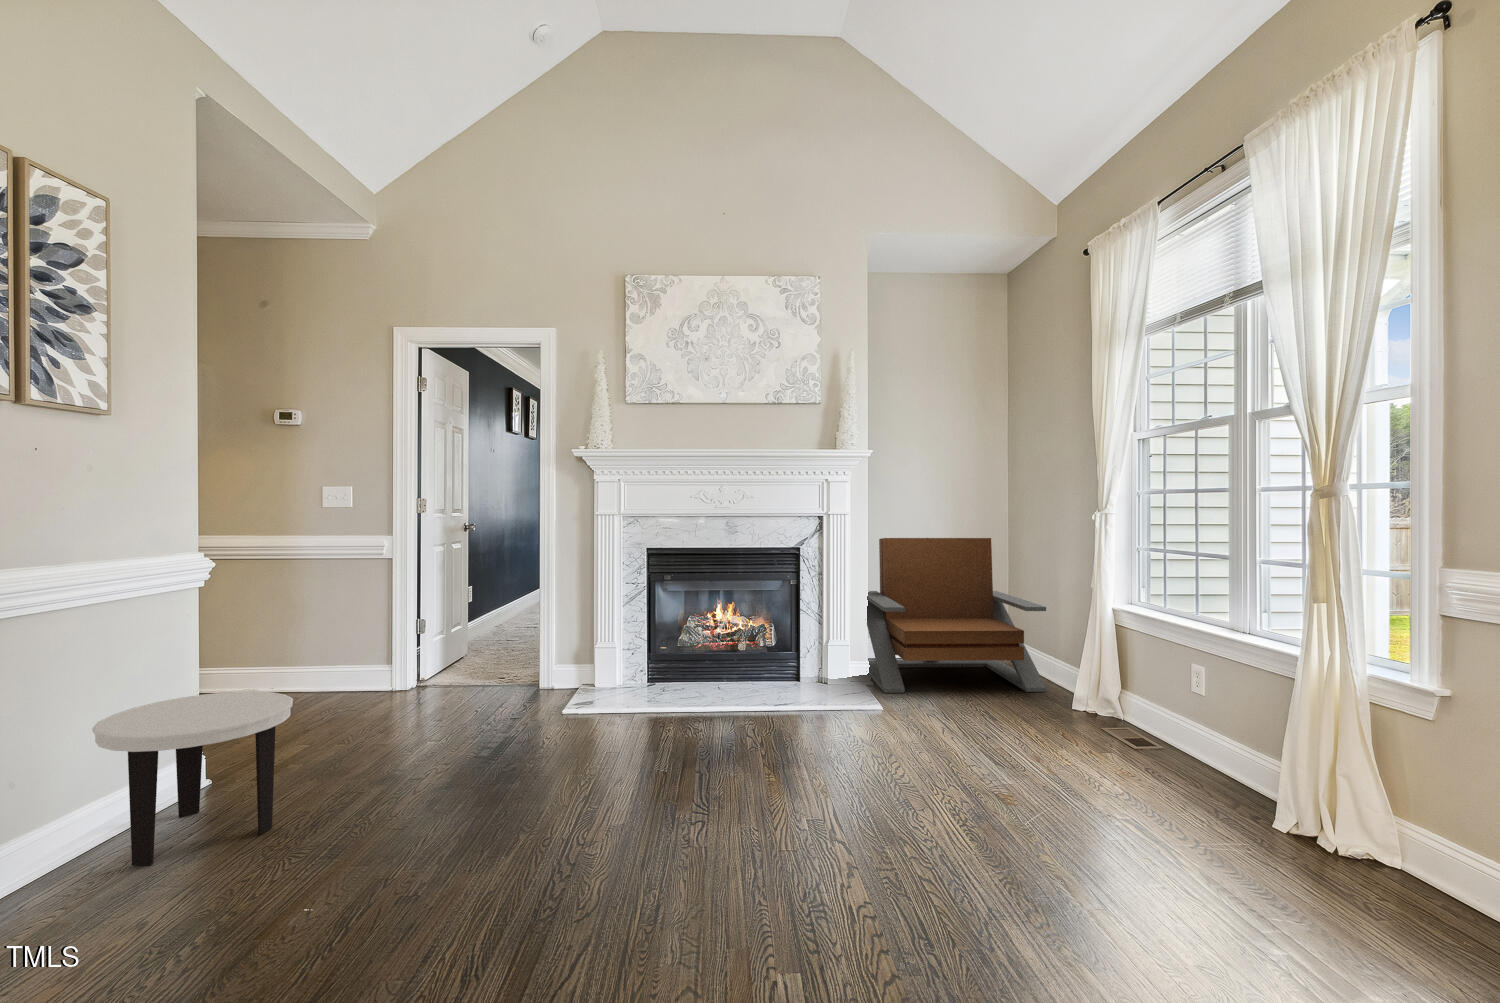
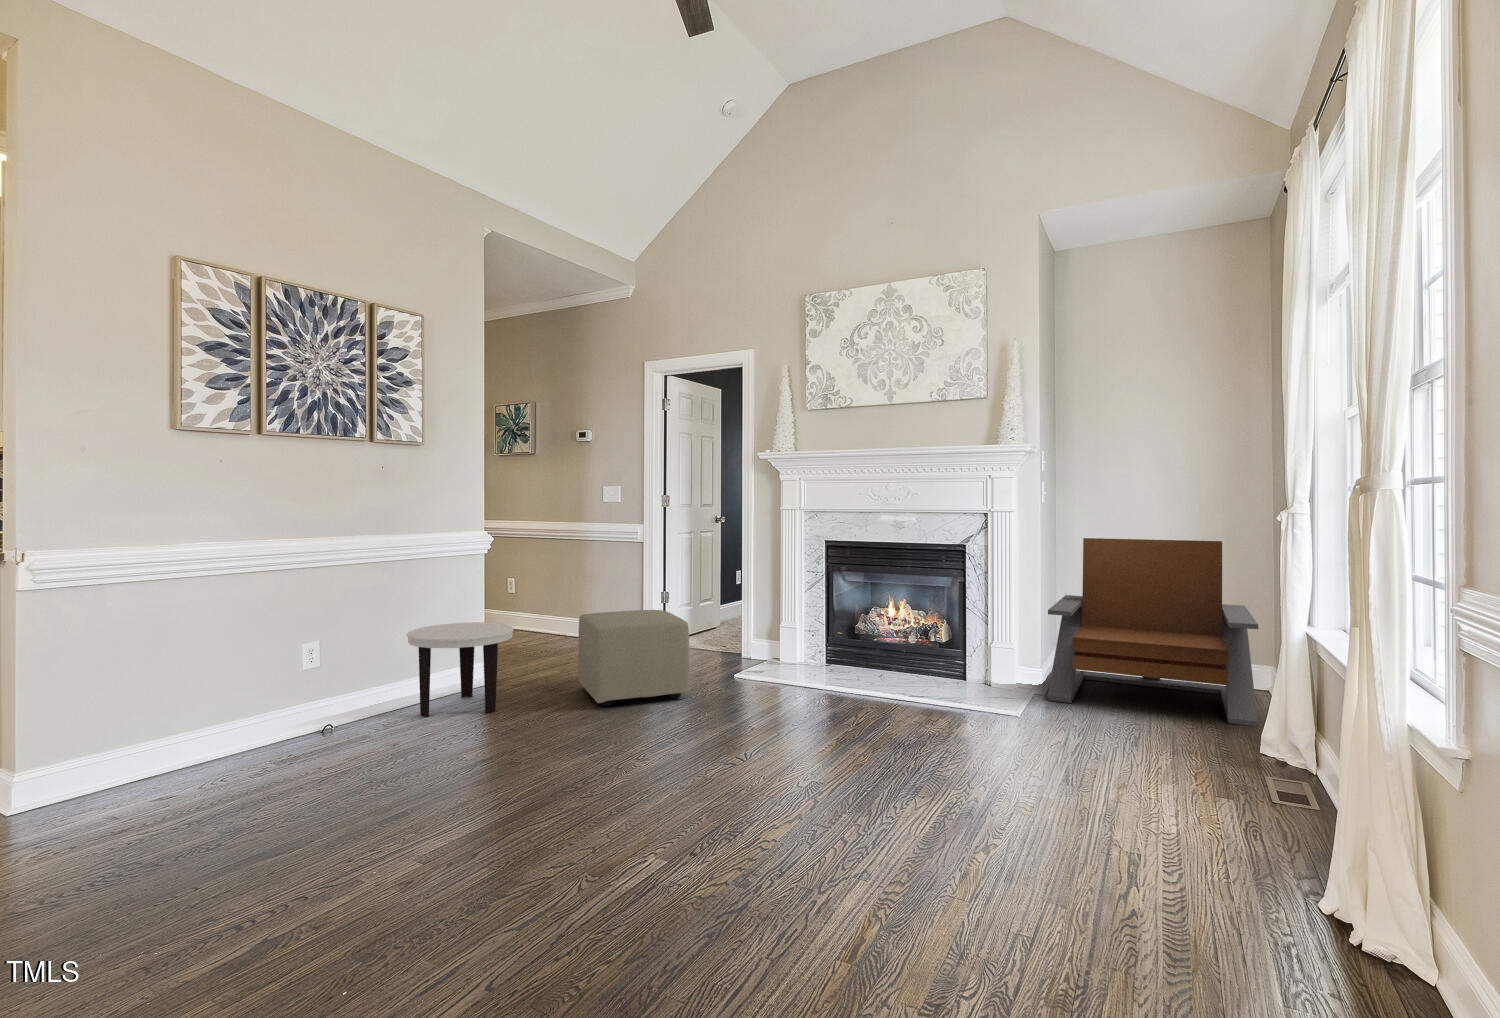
ottoman: none [369,645,545,785] -> present [578,610,690,706]

